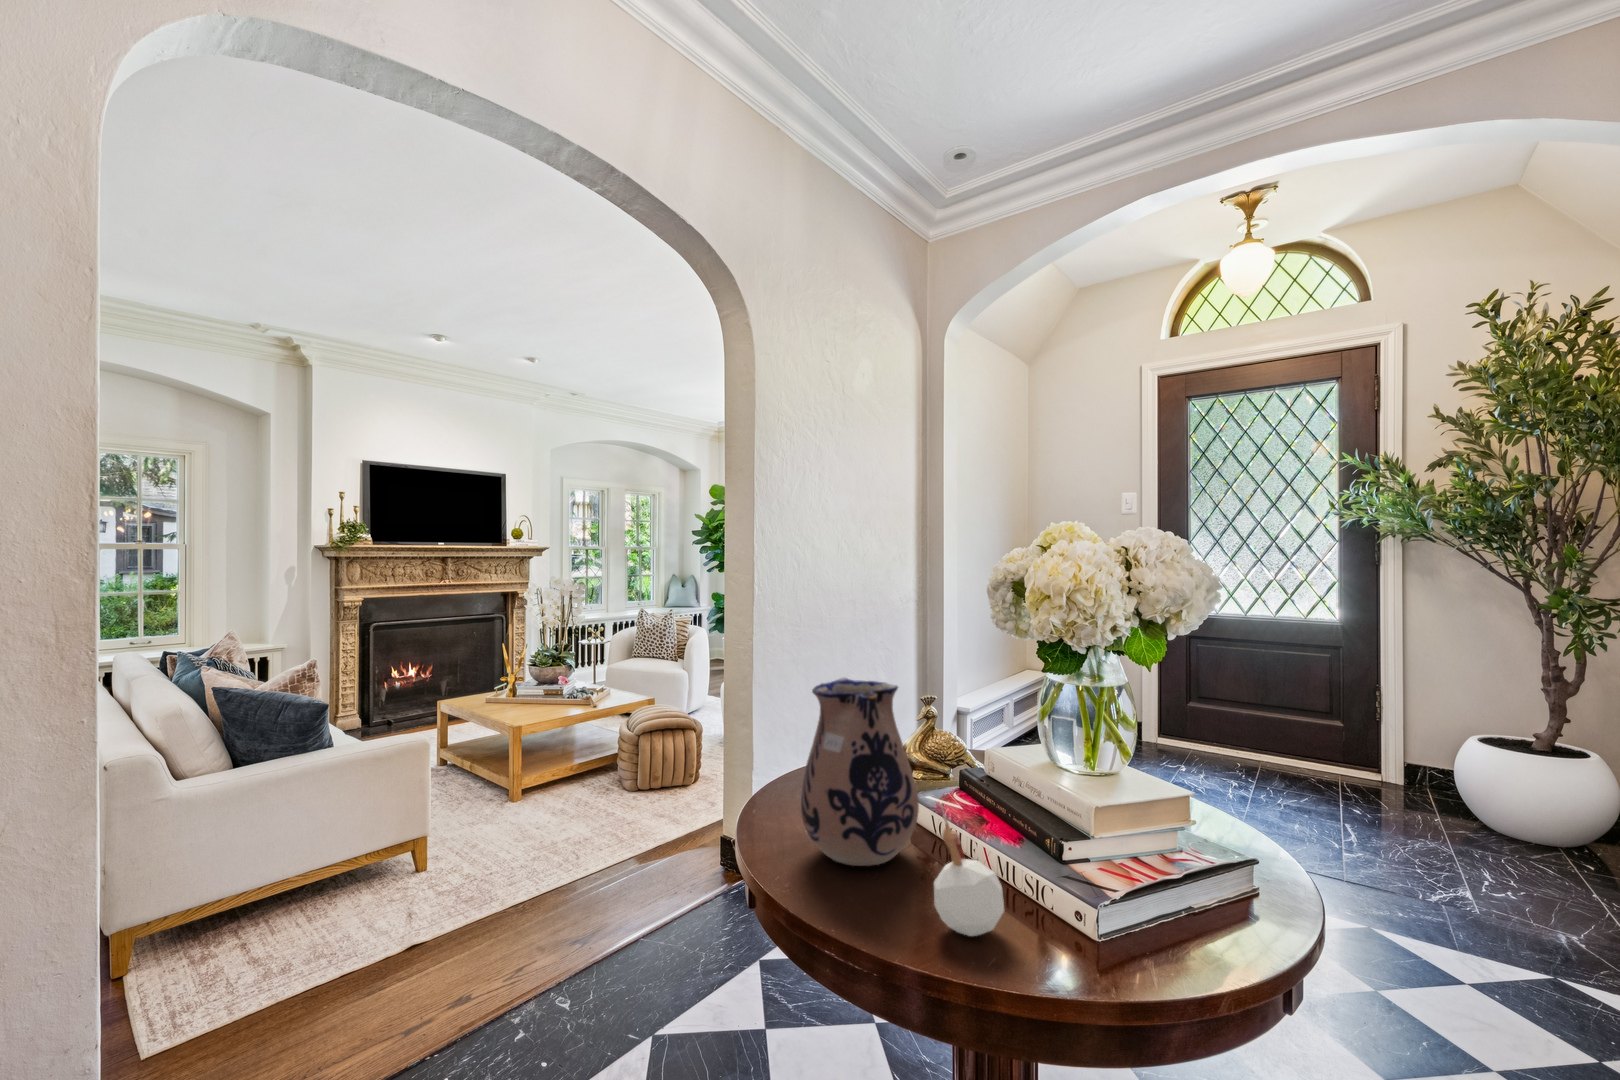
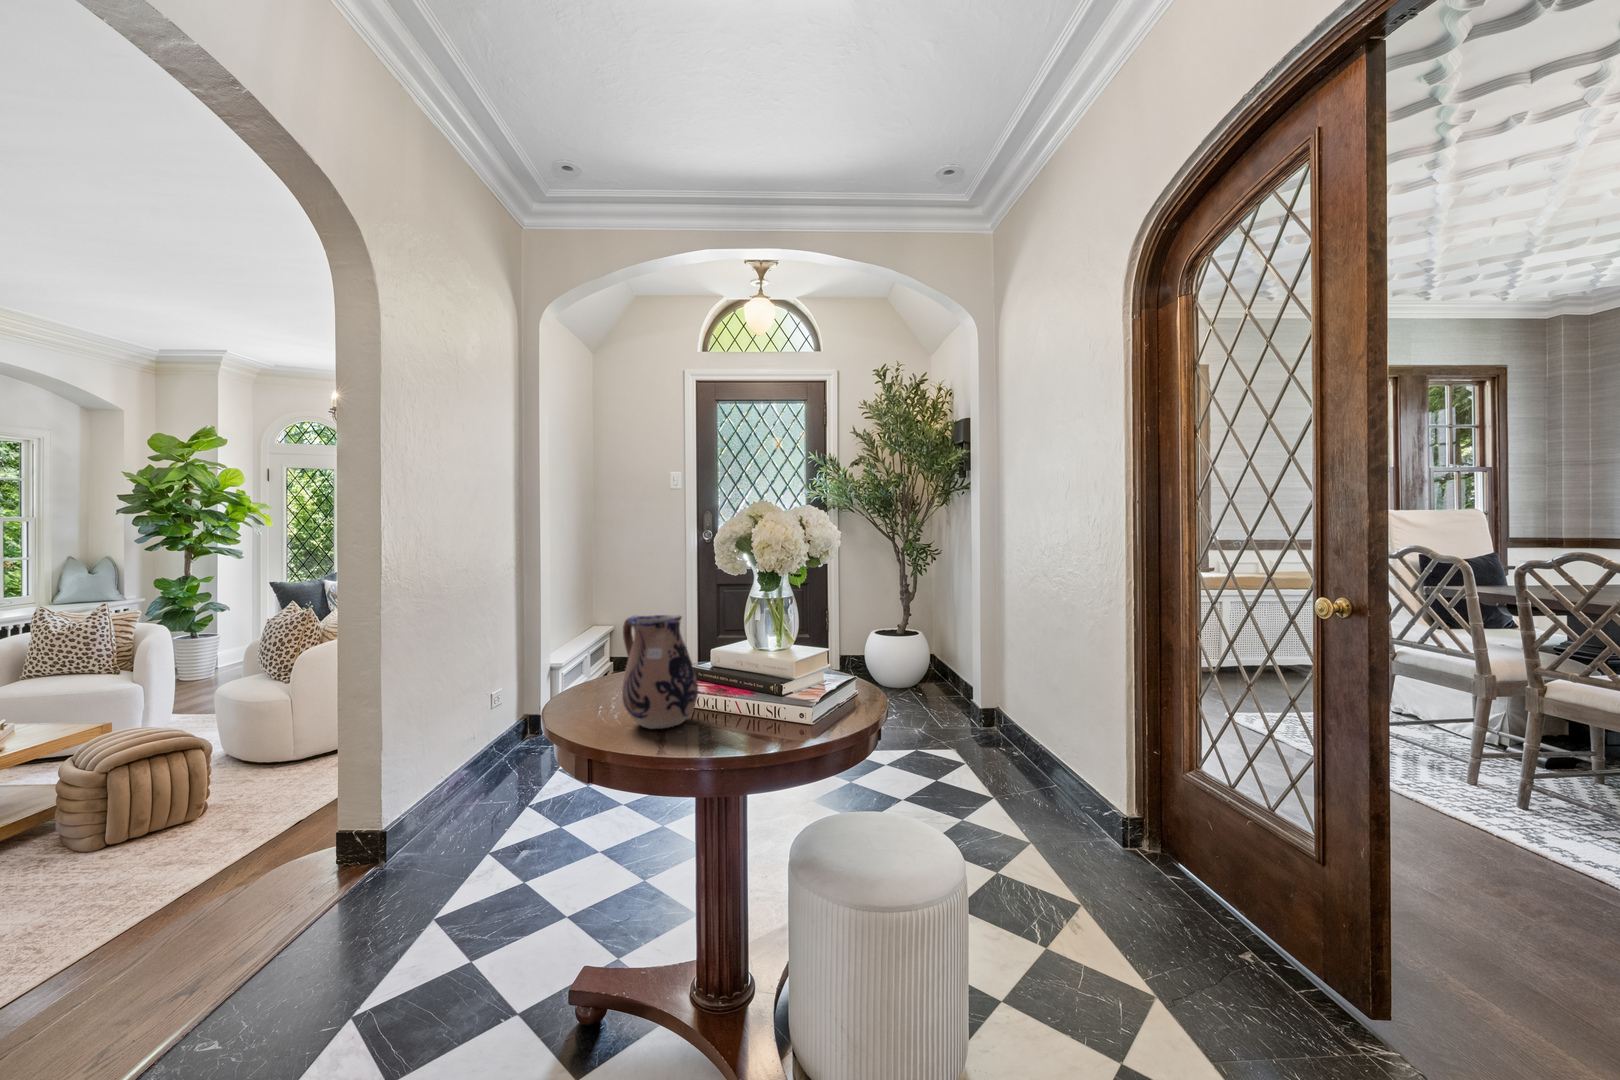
candle: present [934,803,1004,936] -> none [736,671,775,736]

